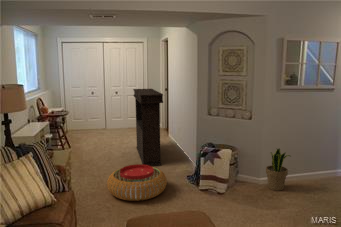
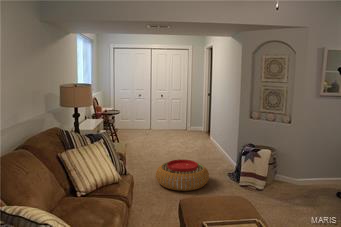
console table: present [133,89,163,166] -> none [179,92,208,163]
potted plant: present [266,149,290,191] -> none [304,151,330,192]

